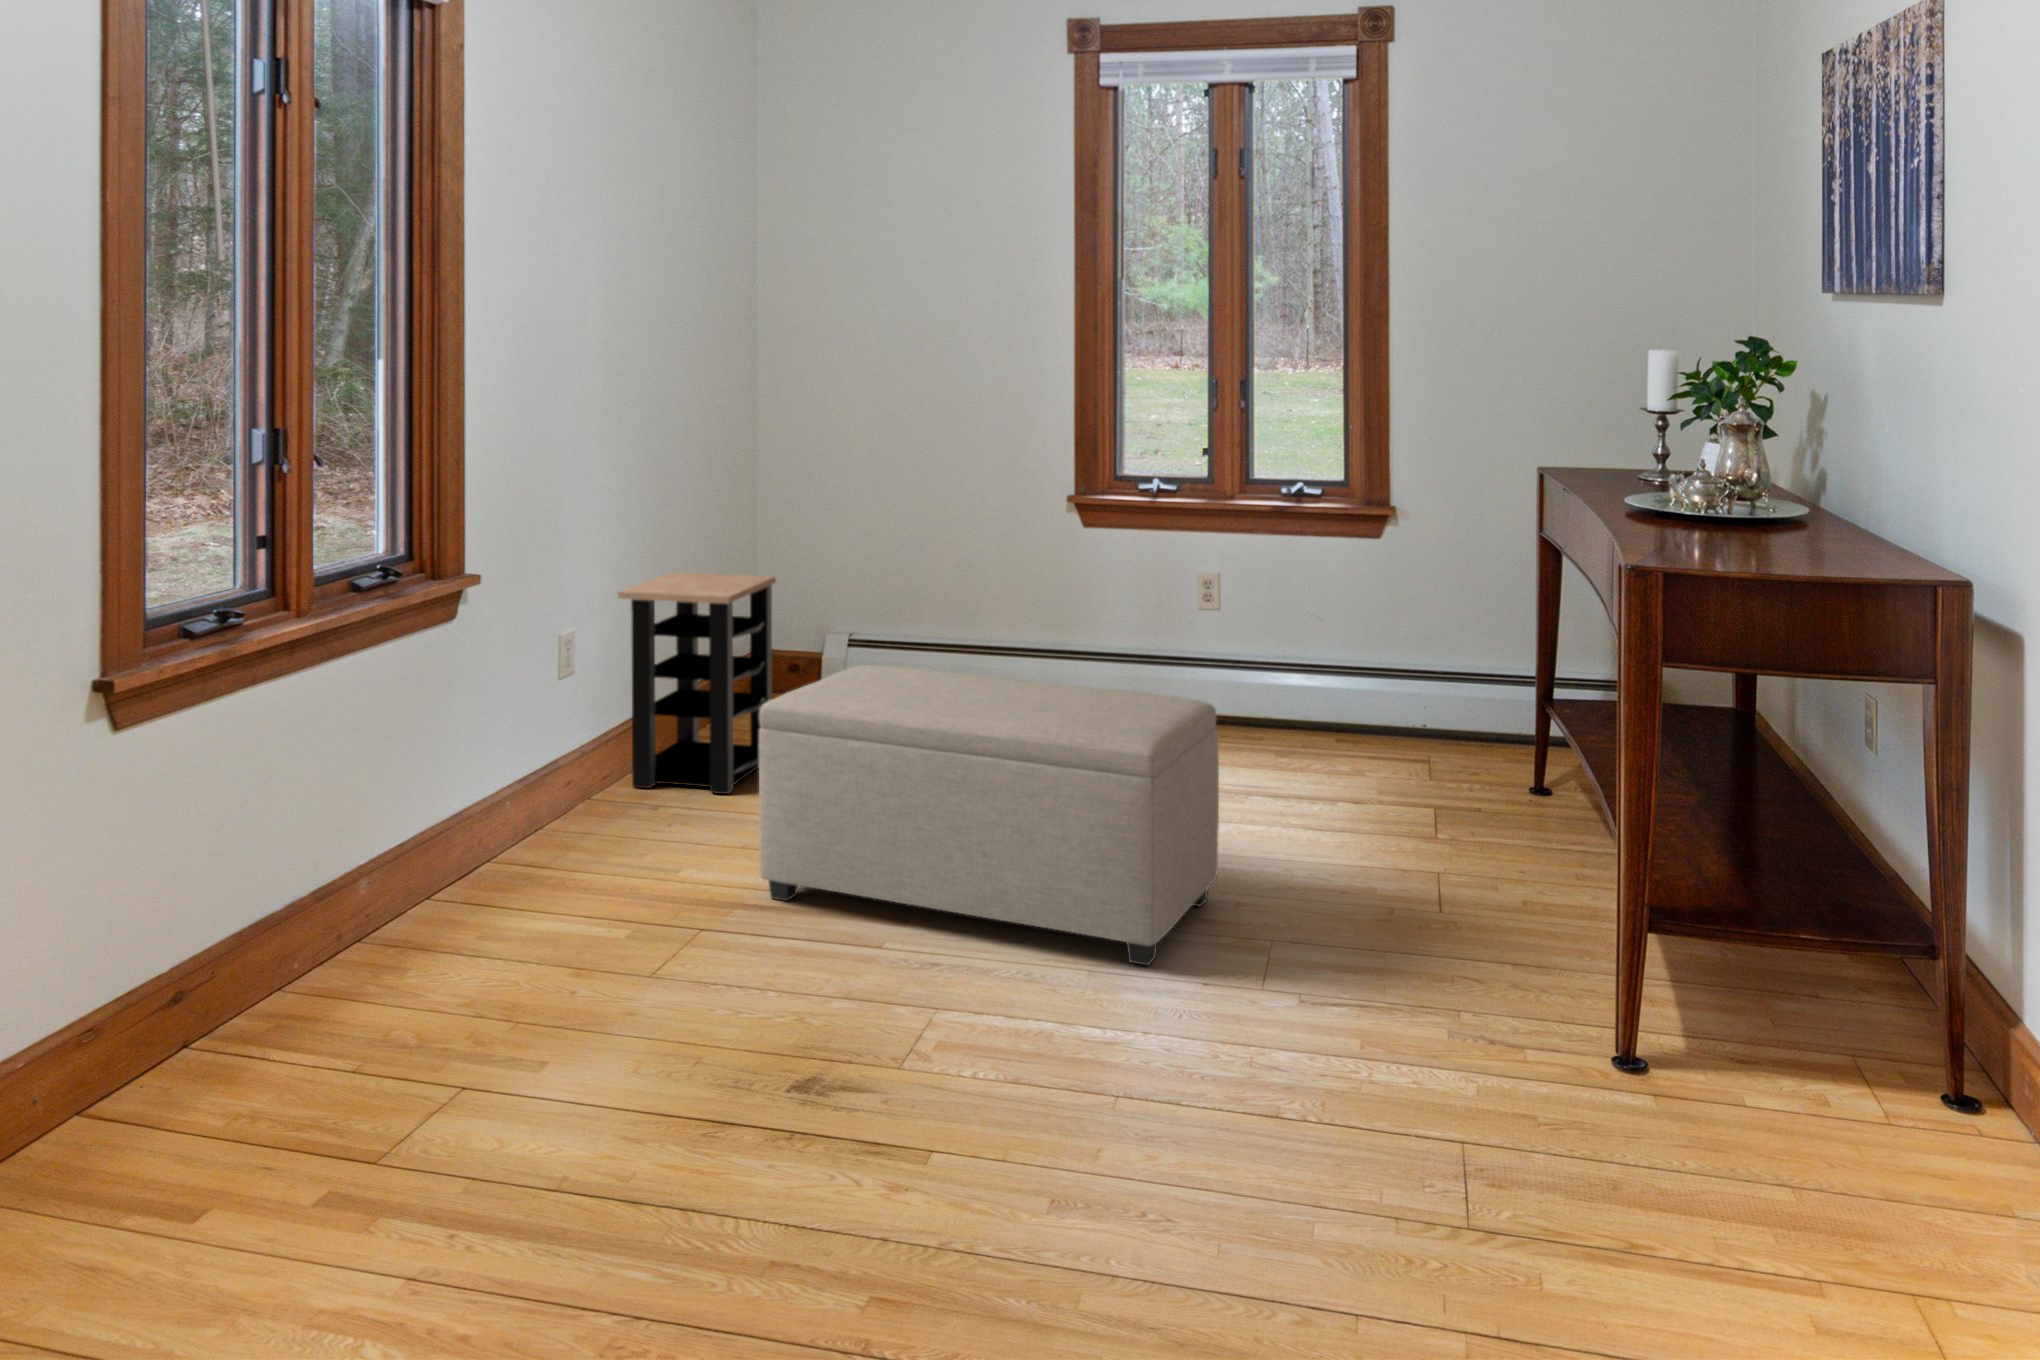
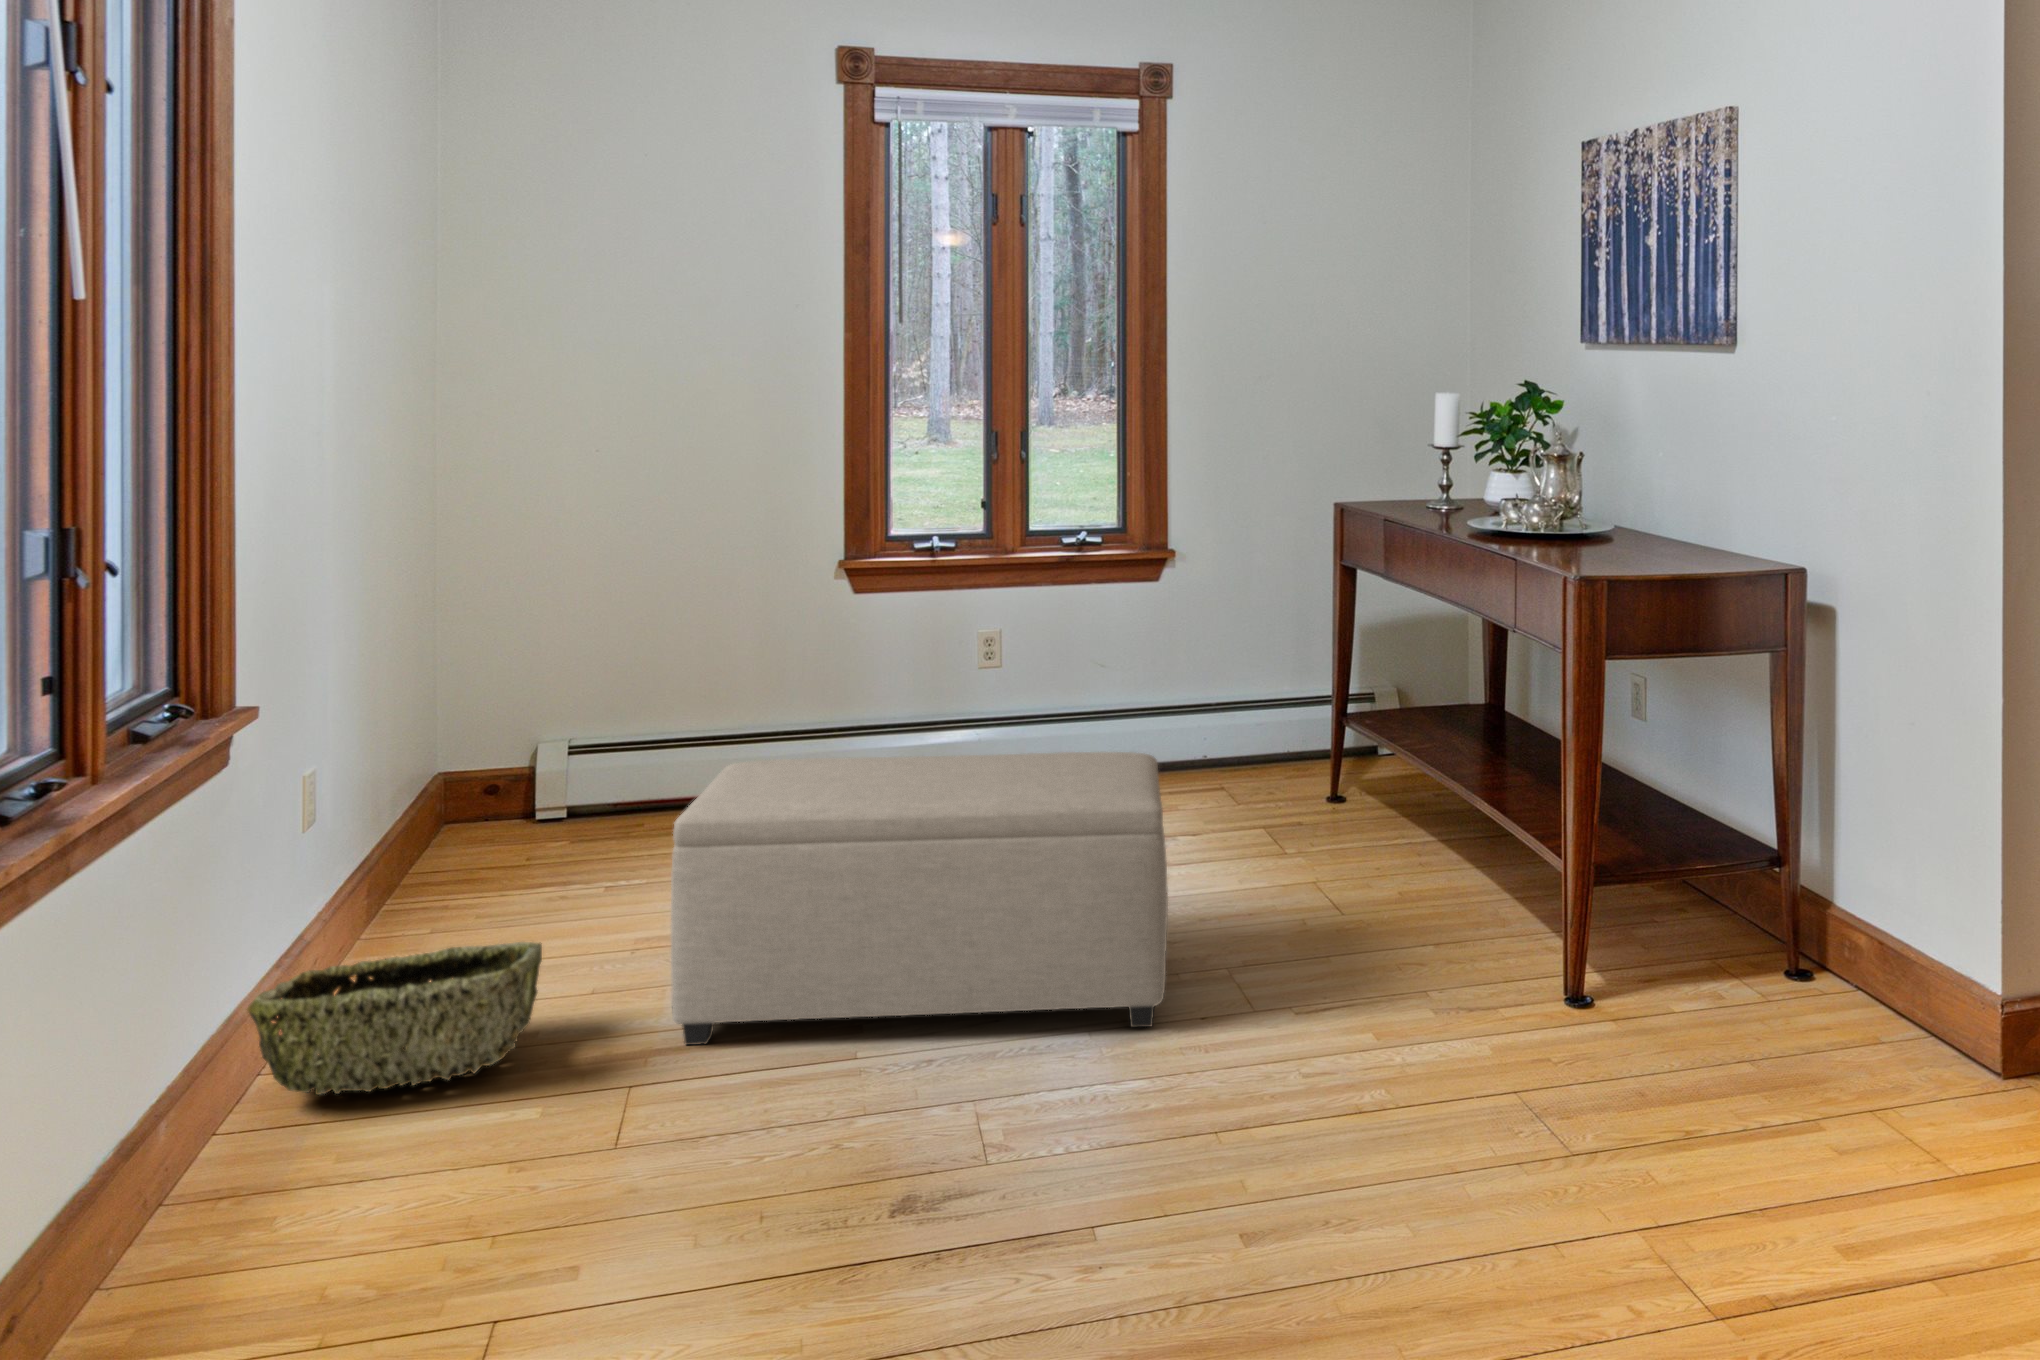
side table: present [618,572,776,794] -> none [360,675,544,955]
woven basket: none [458,786,680,889] -> present [247,942,542,1095]

